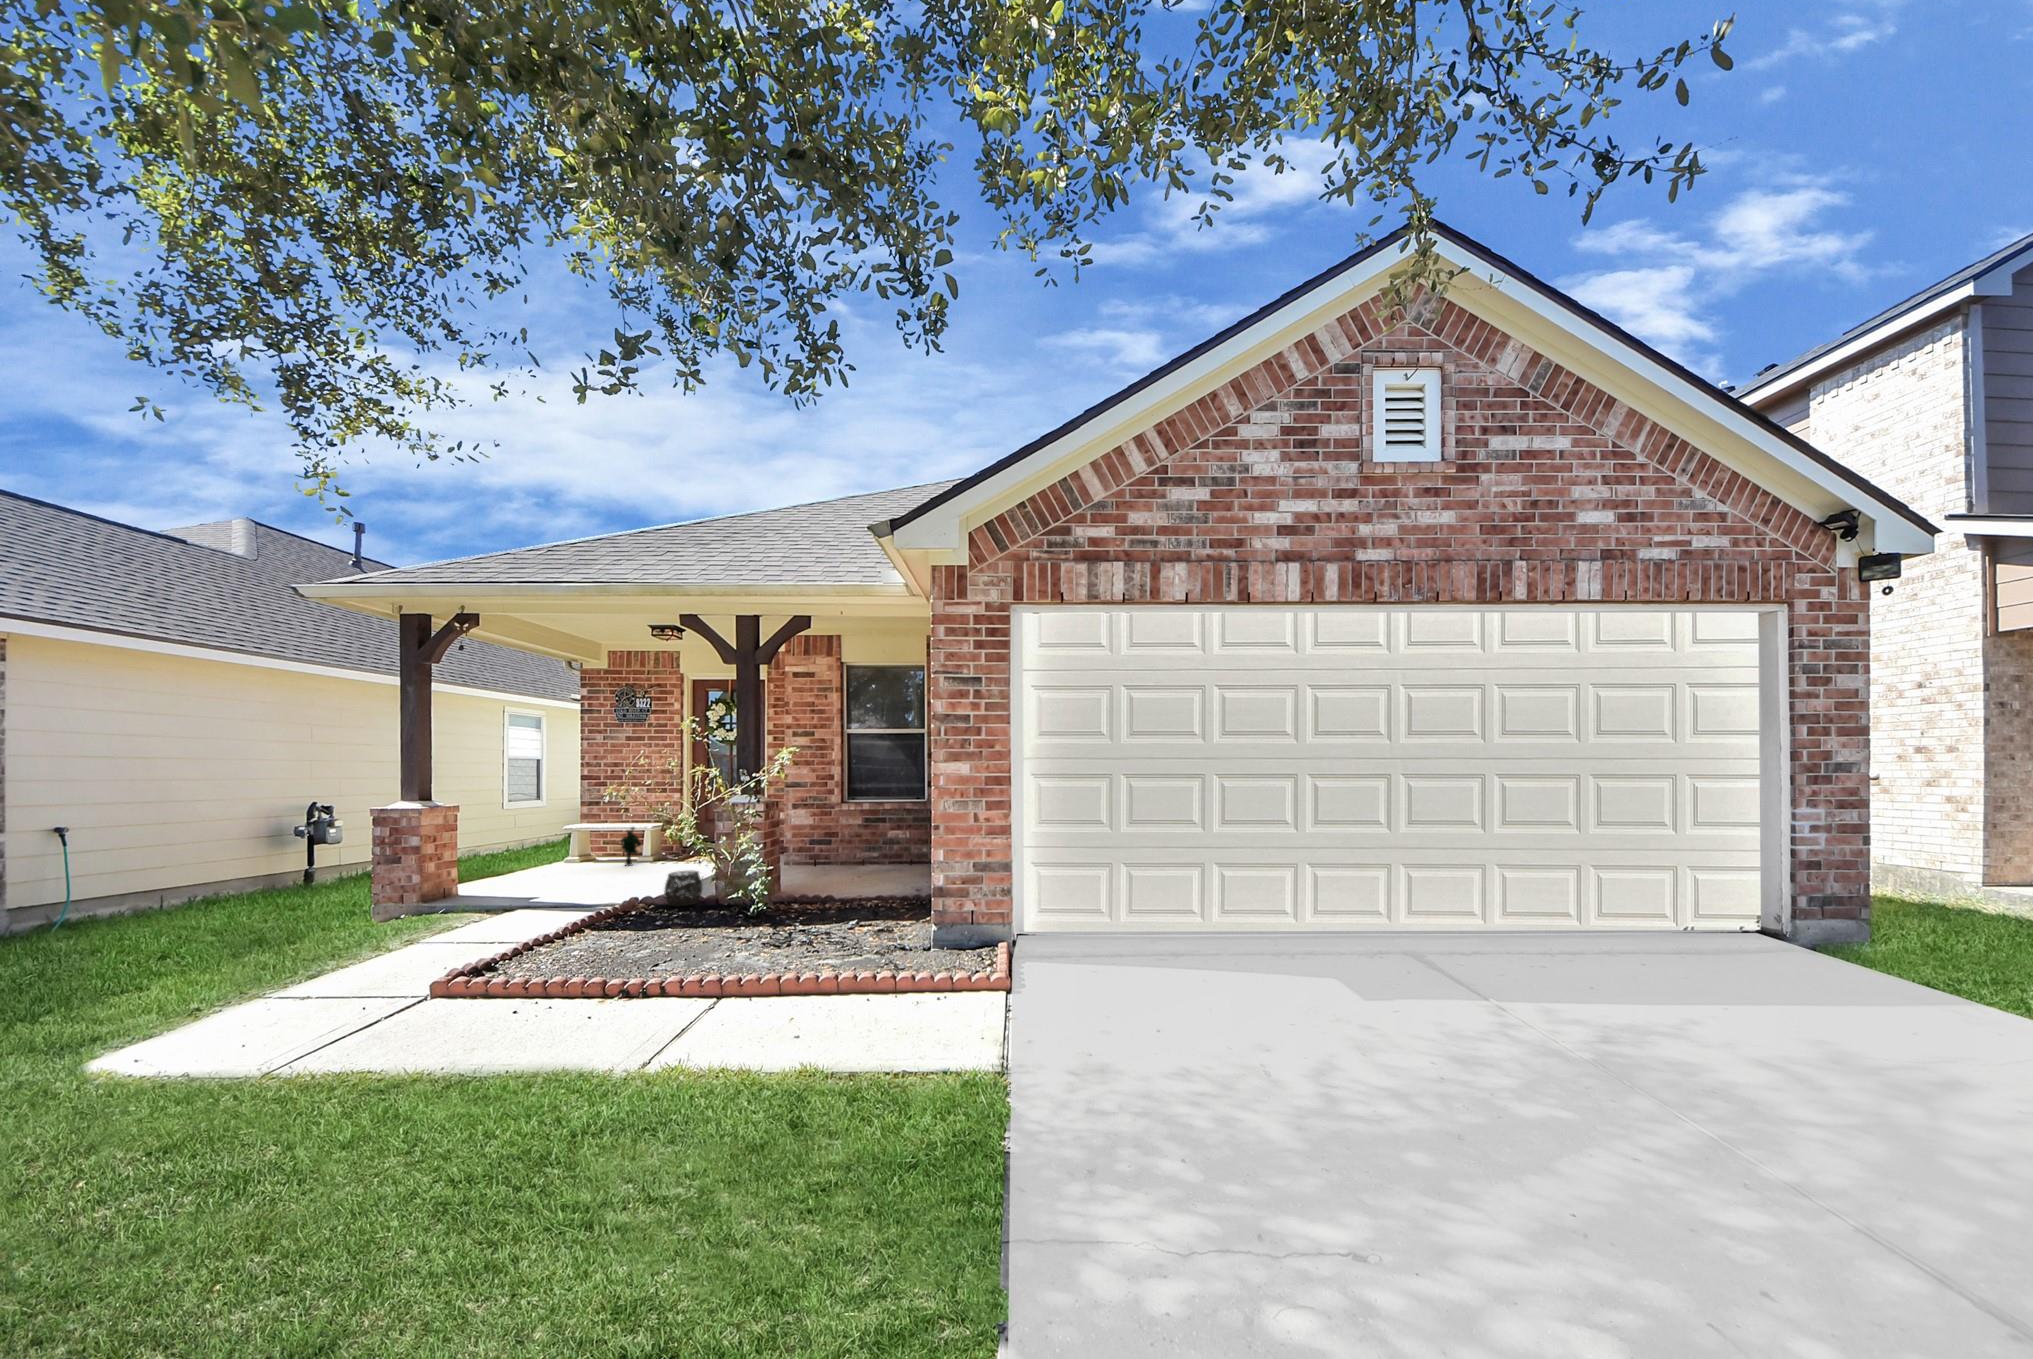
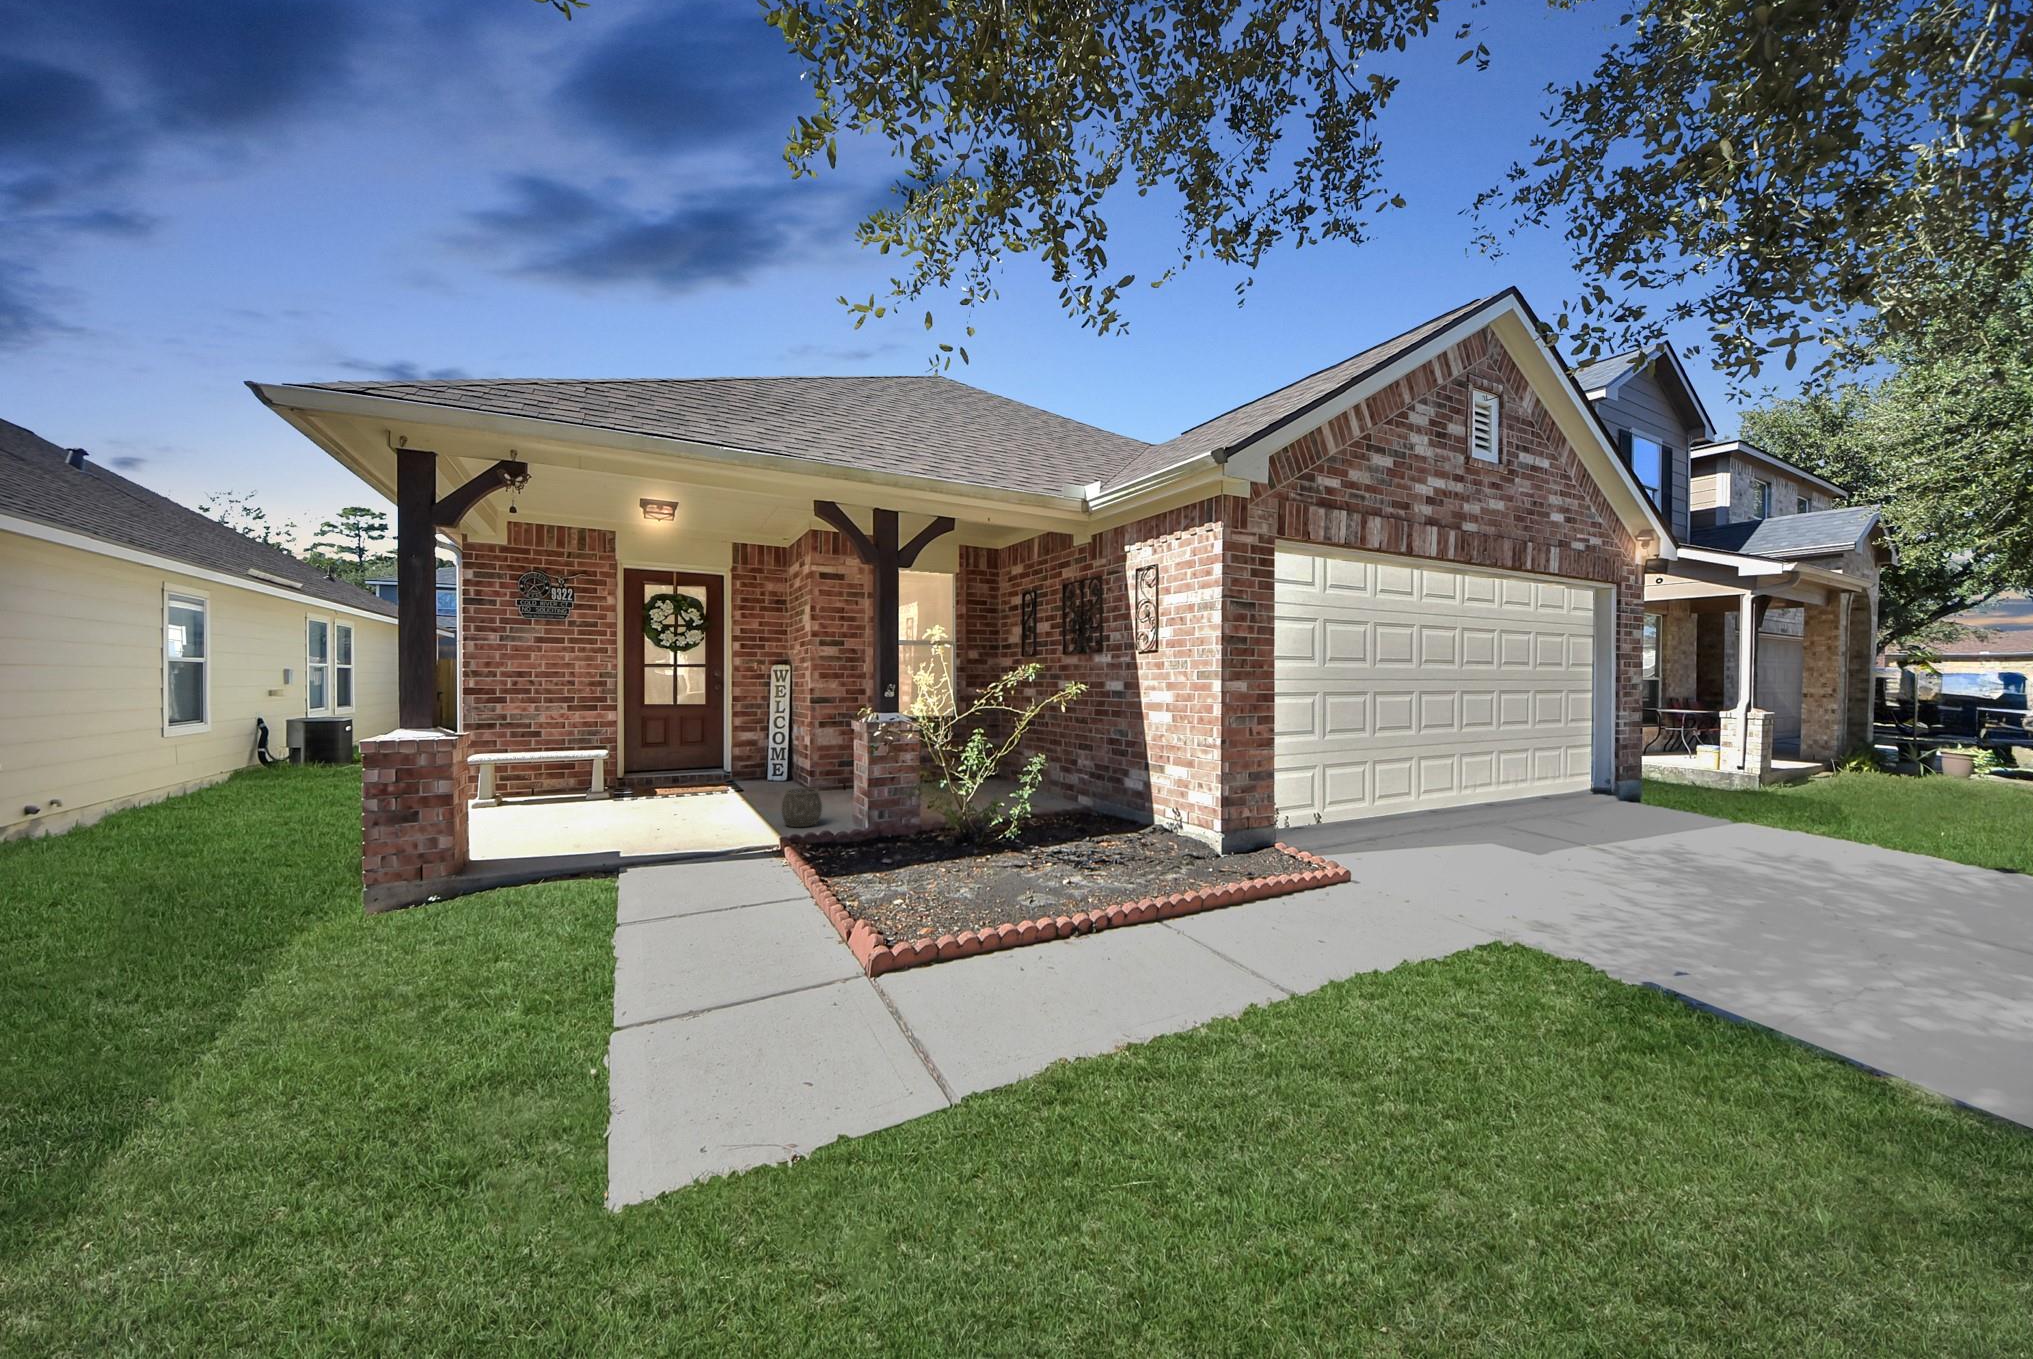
decorative plant: present [620,827,641,866] -> none [542,747,575,795]

